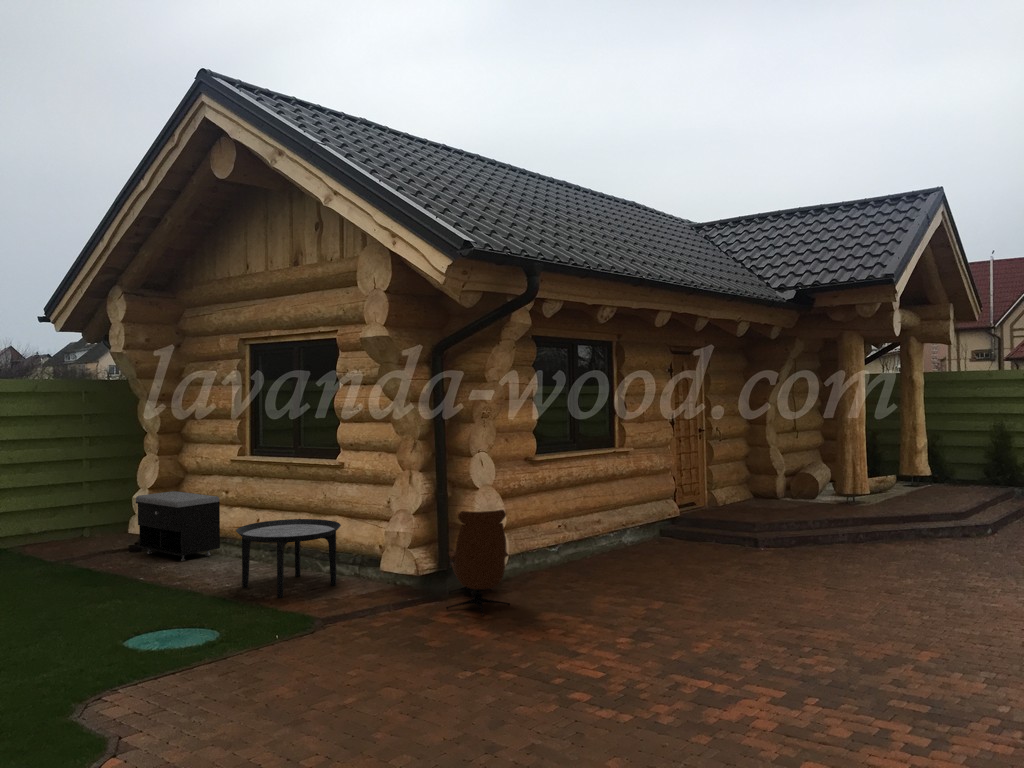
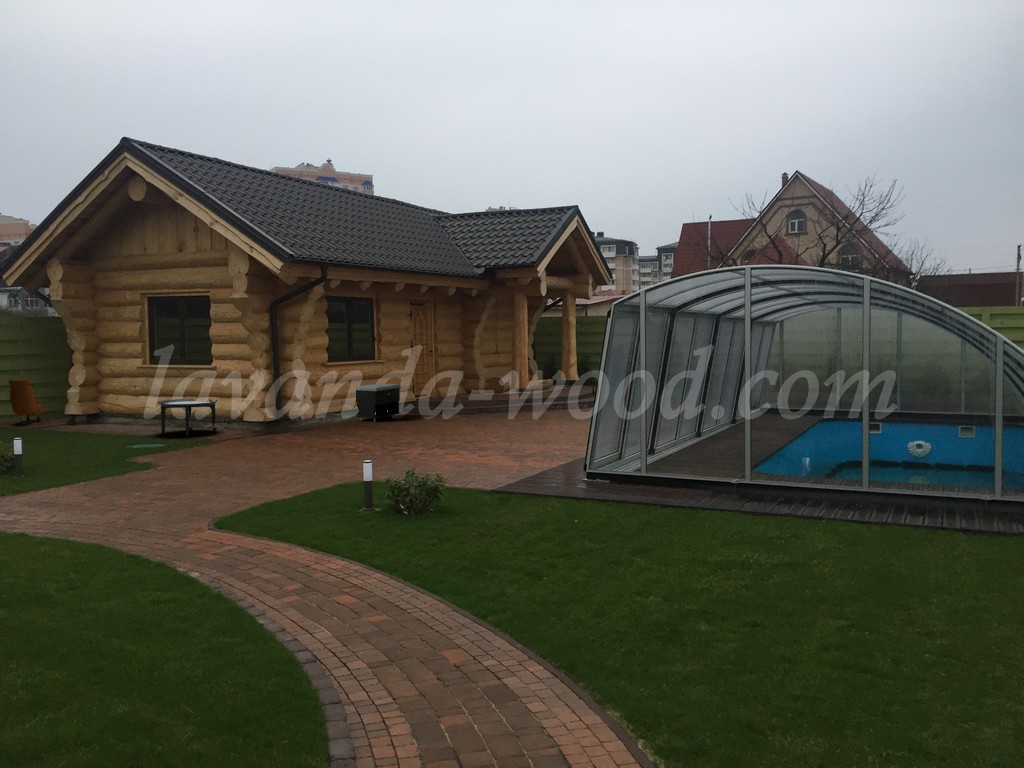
storage bench: present [136,491,220,561] -> present [356,384,401,422]
lounge chair: present [446,510,510,616] -> present [9,380,48,426]

